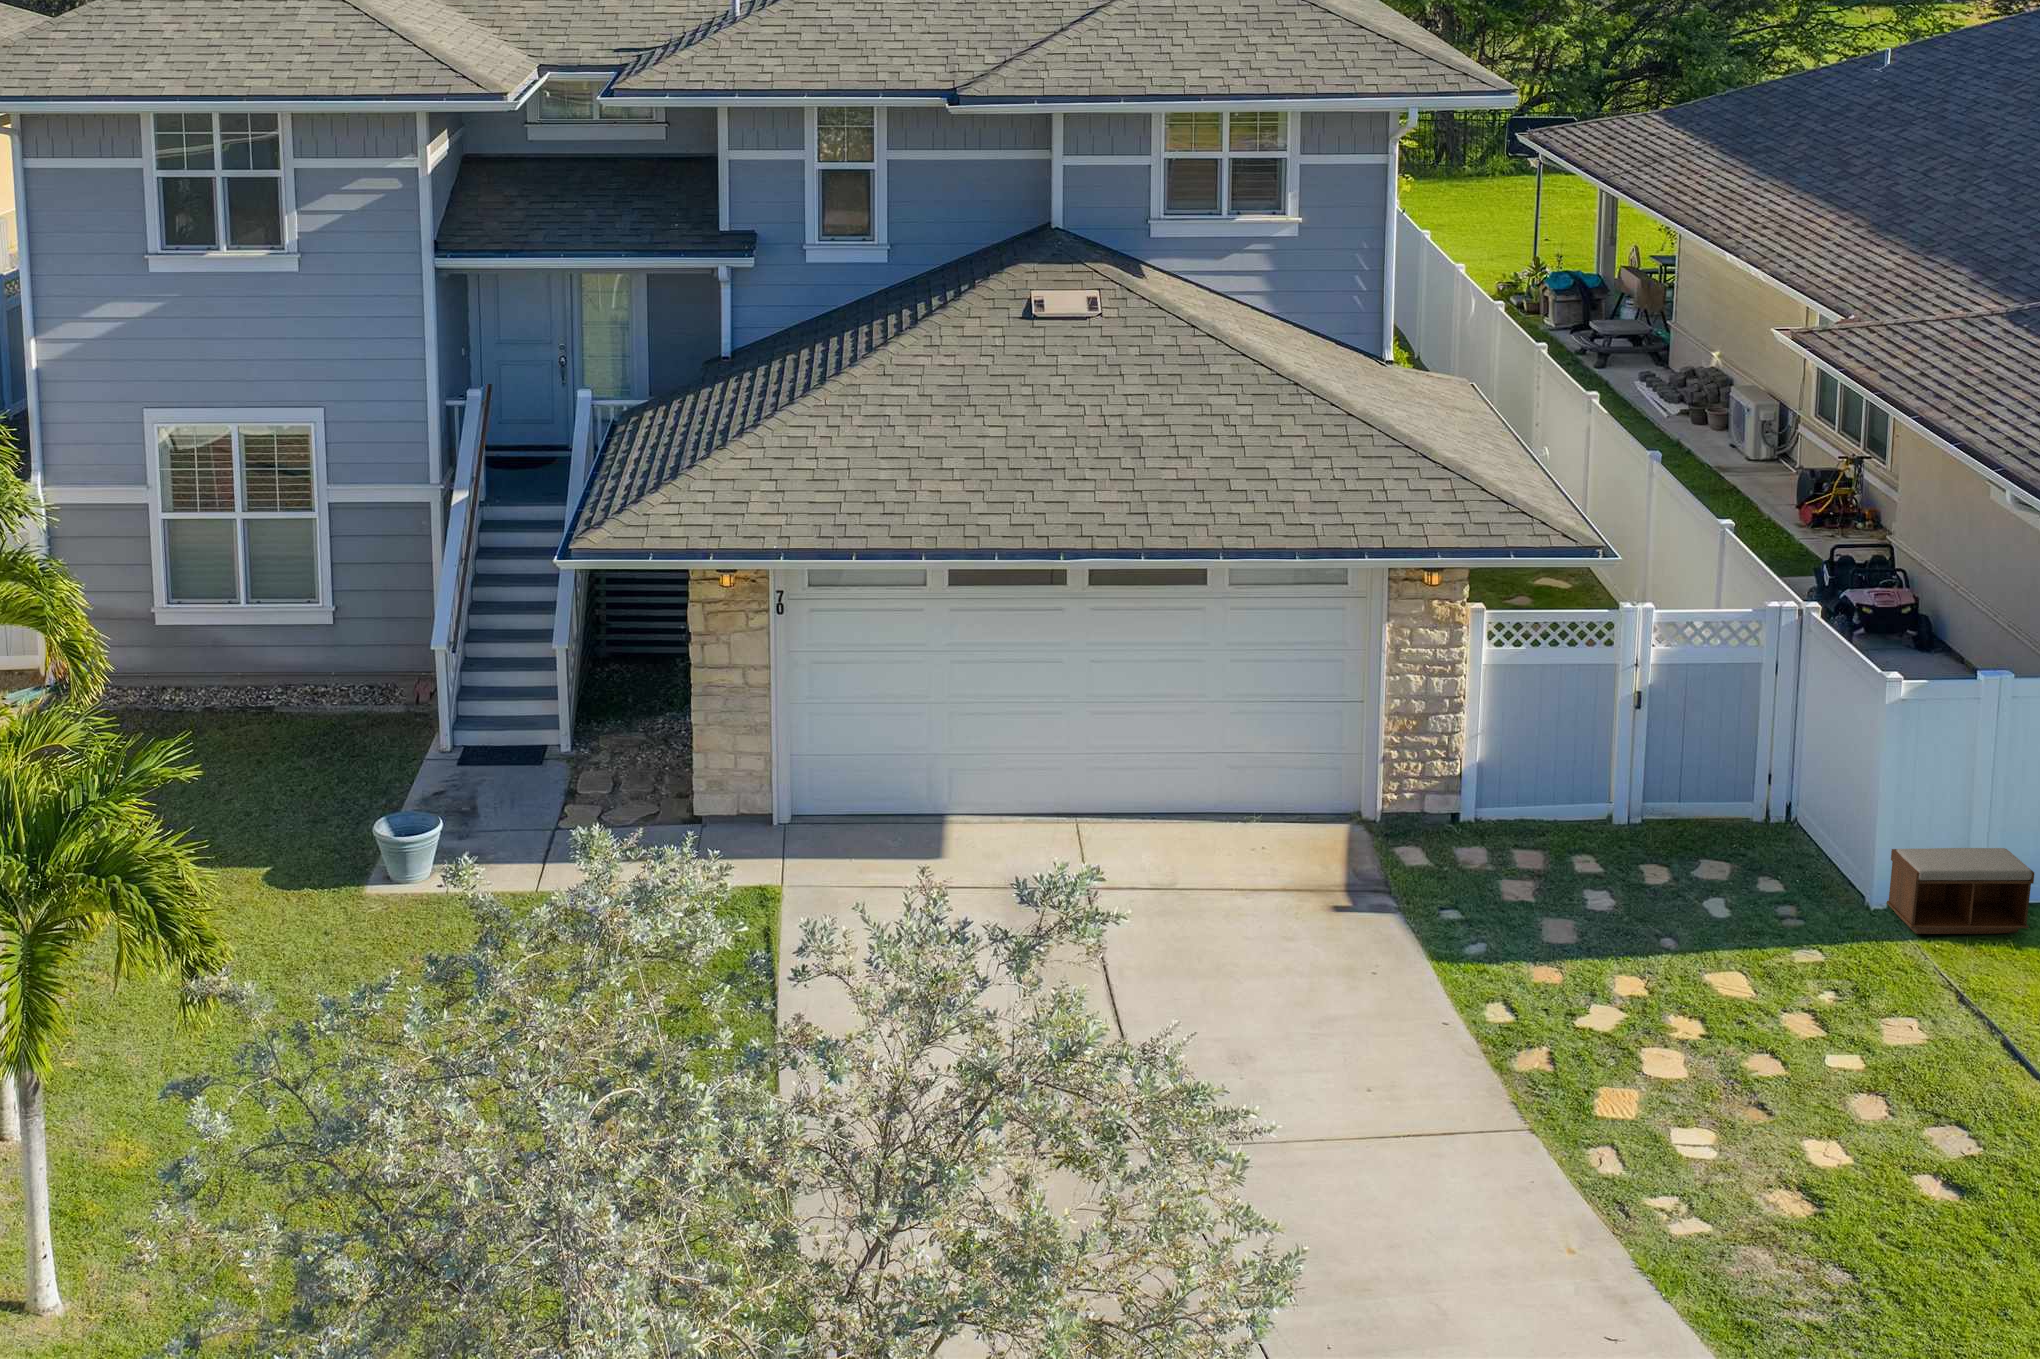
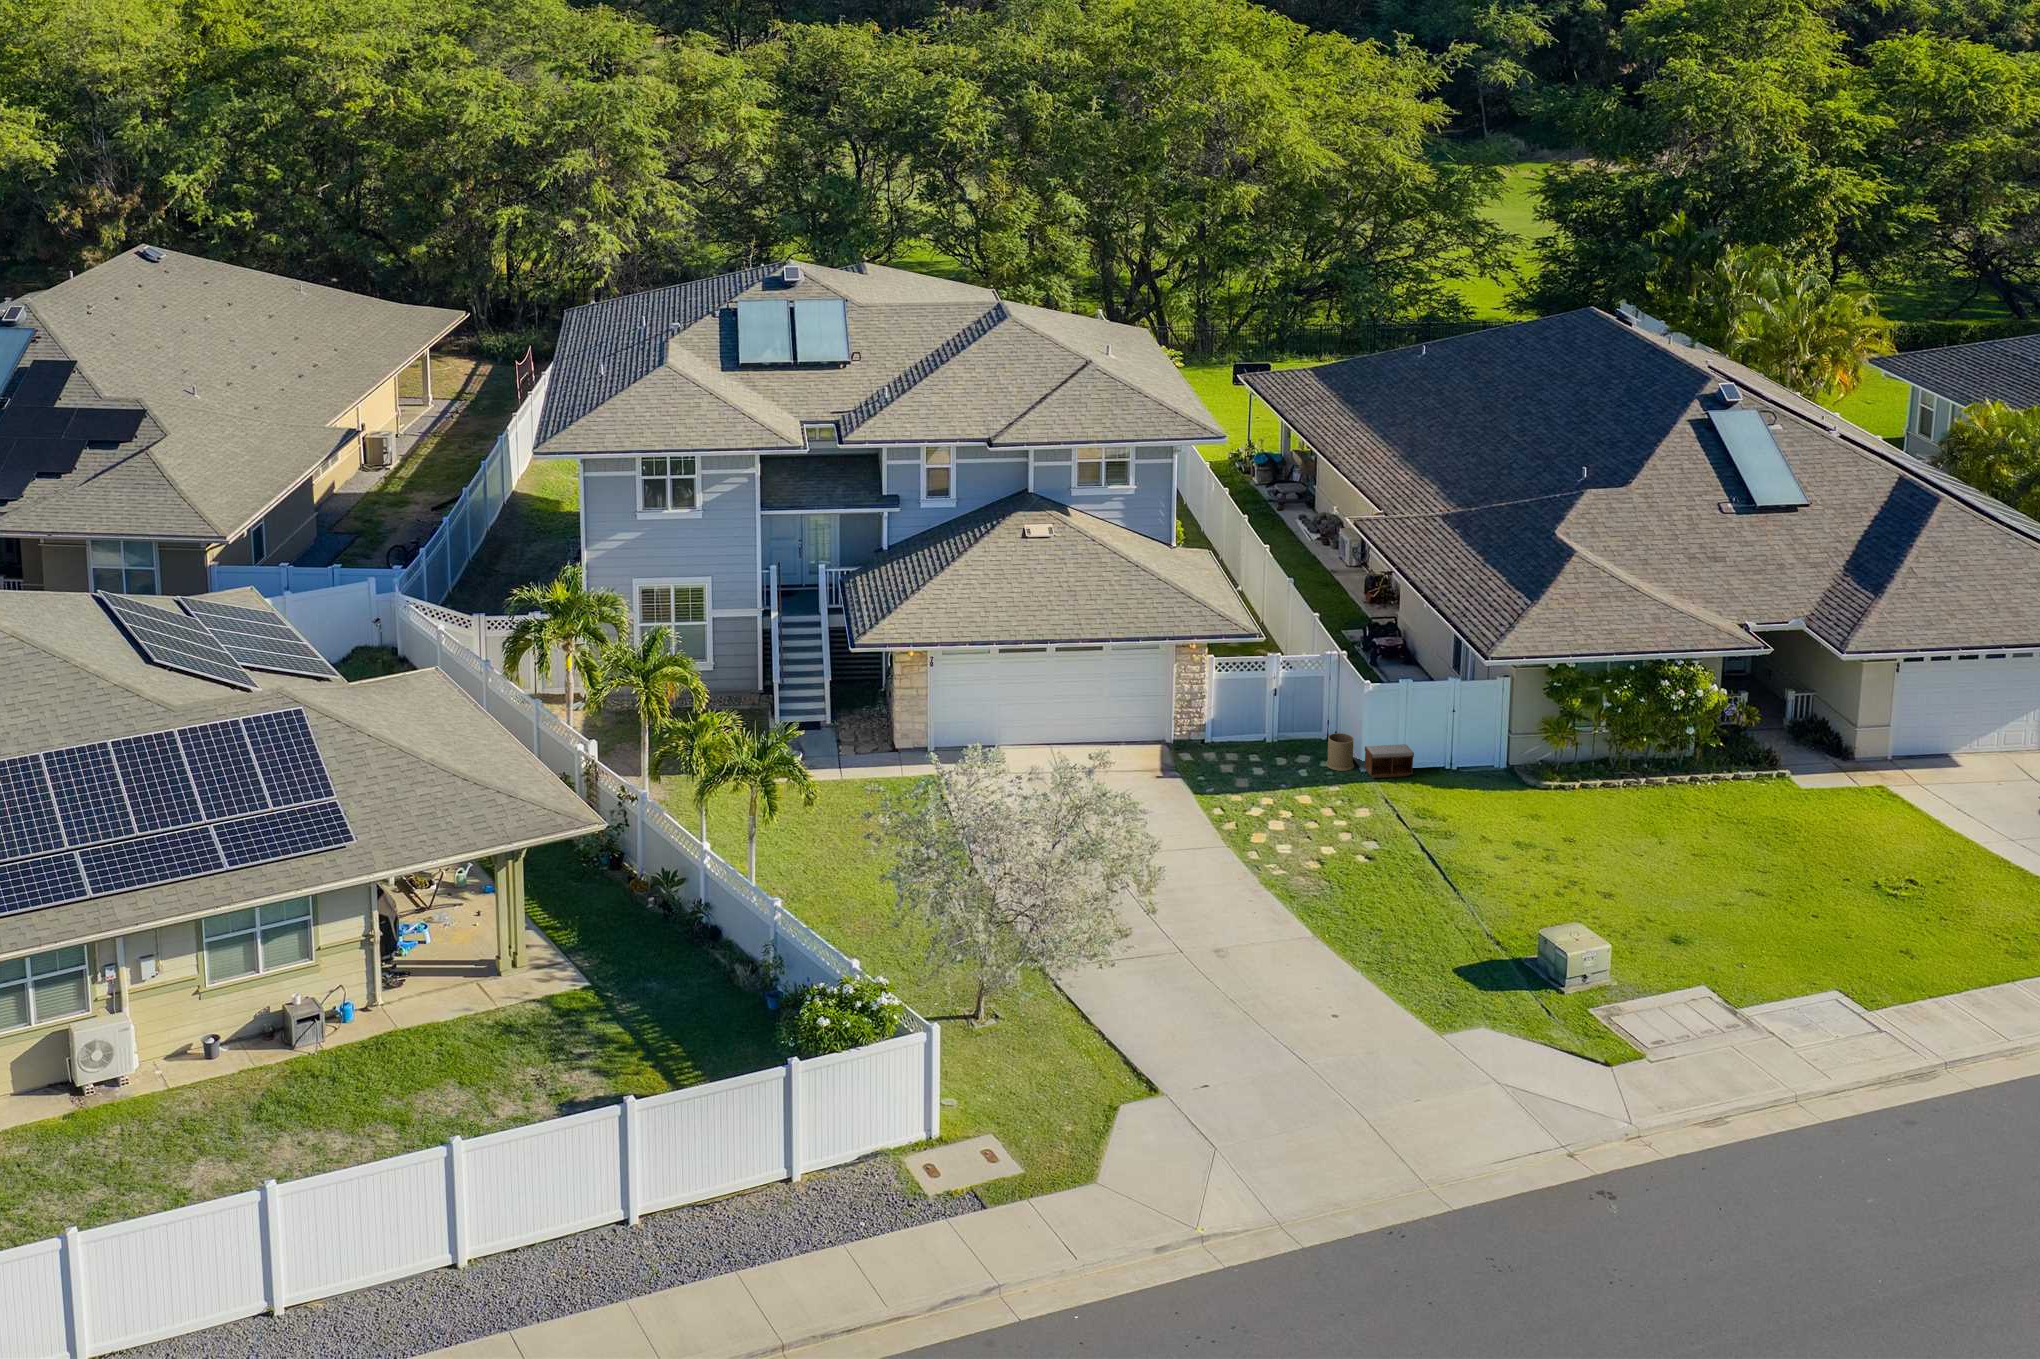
trash can: none [1777,811,1858,910] -> present [1326,733,1354,771]

